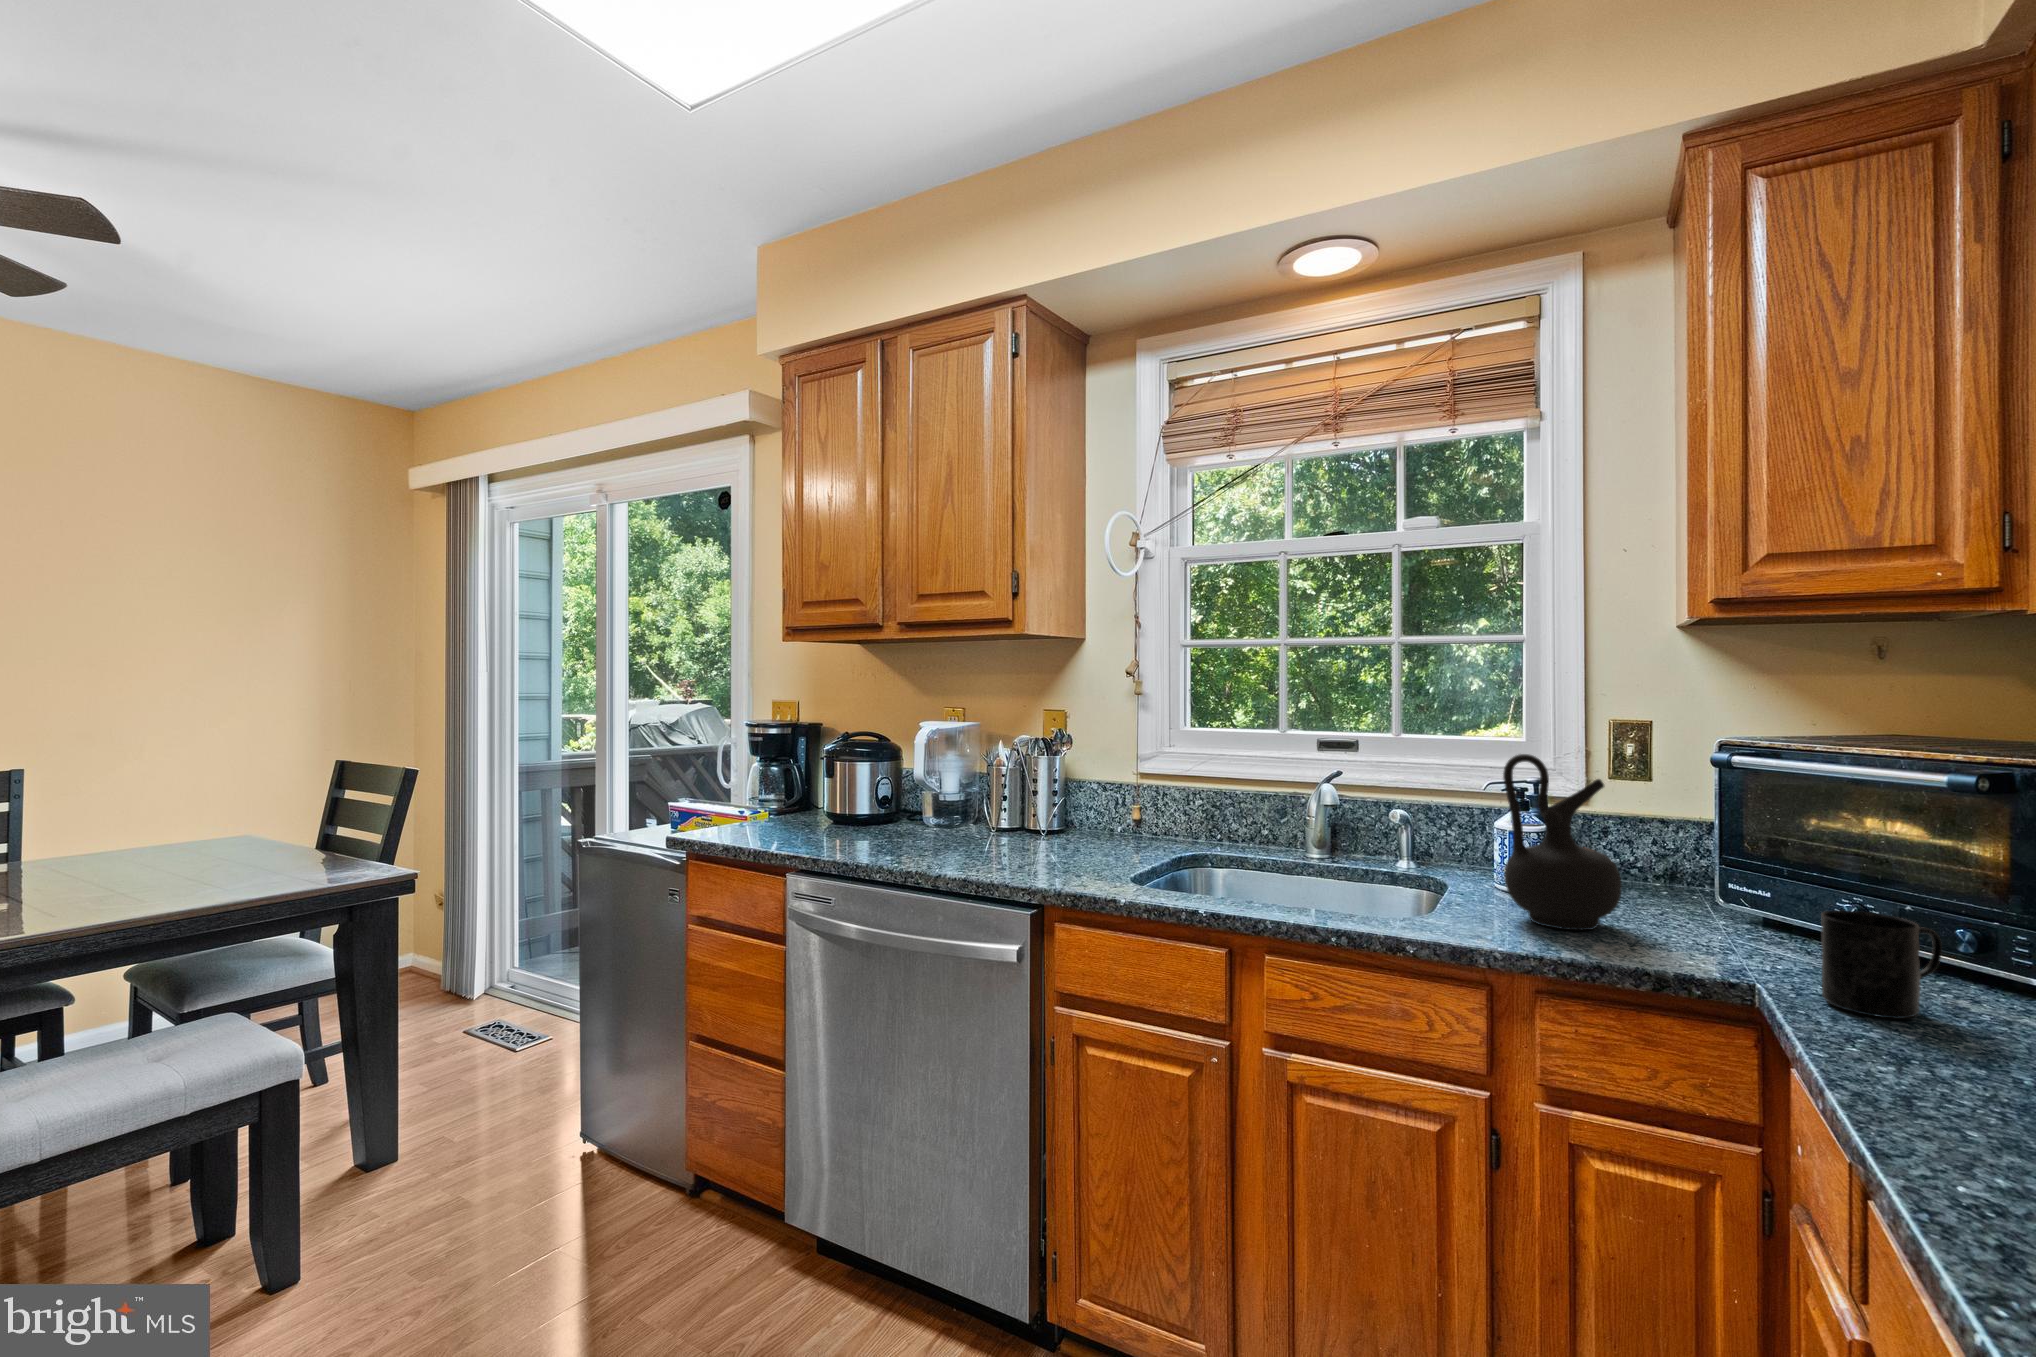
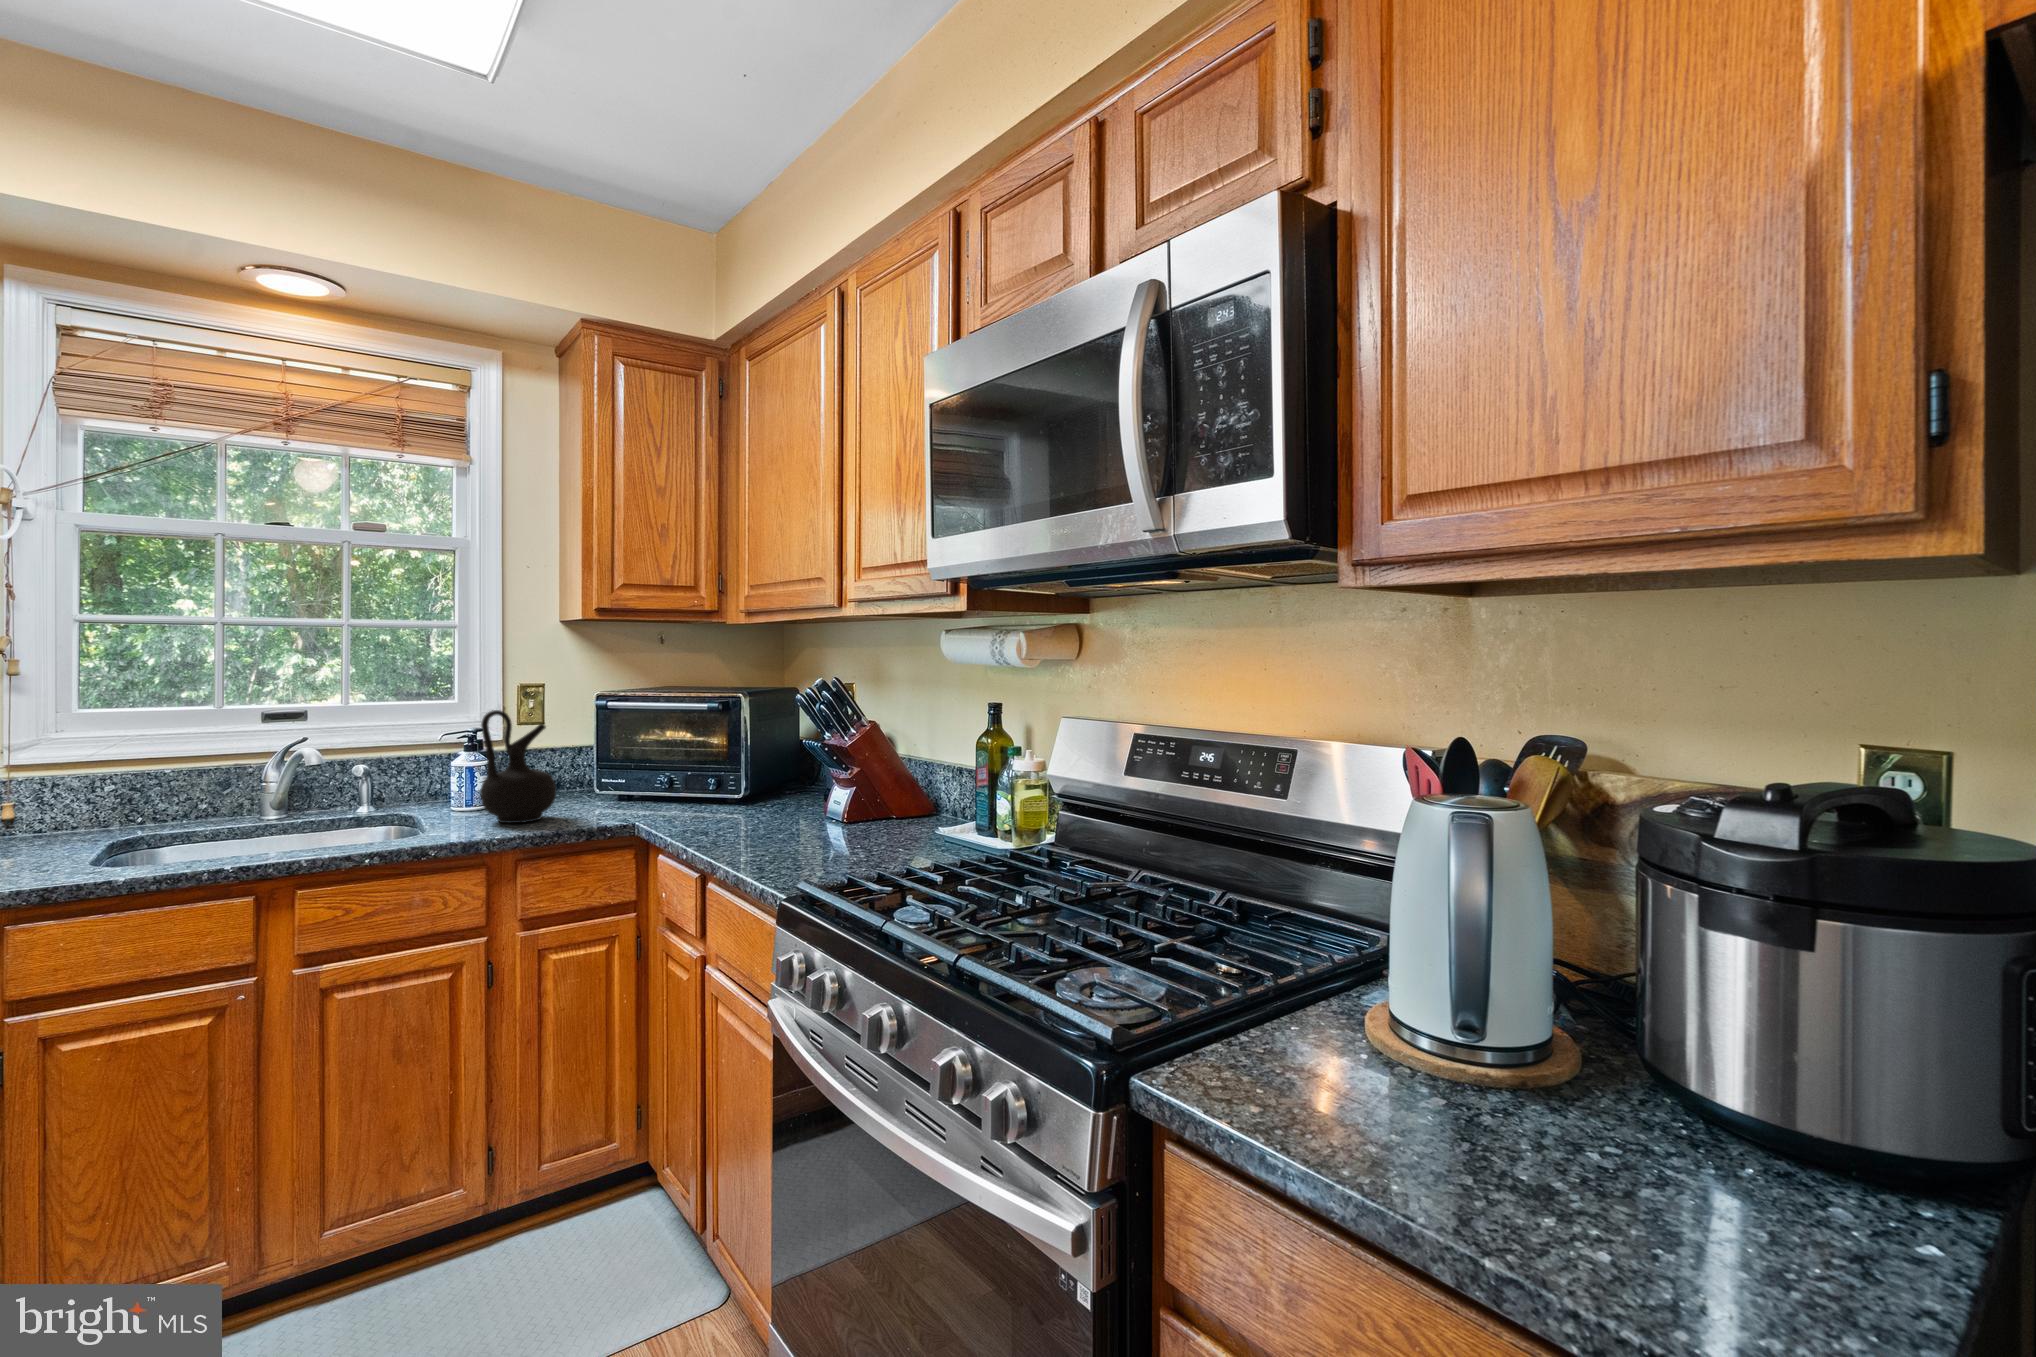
mug: present [1821,910,1942,1018] -> none [667,777,712,826]

